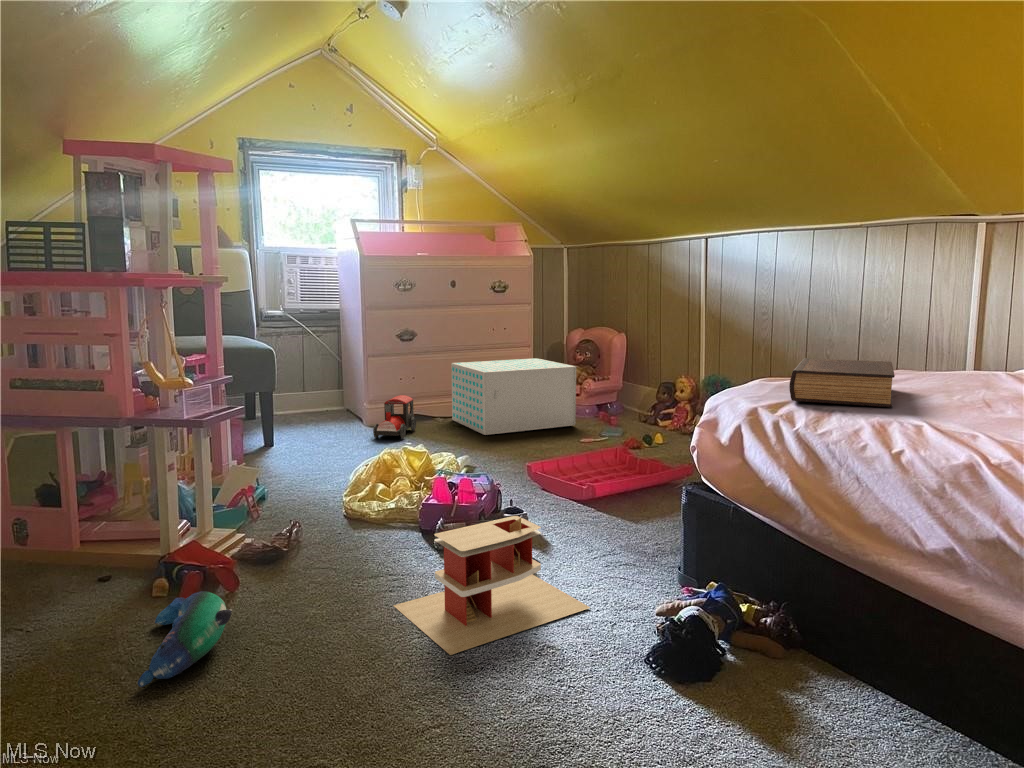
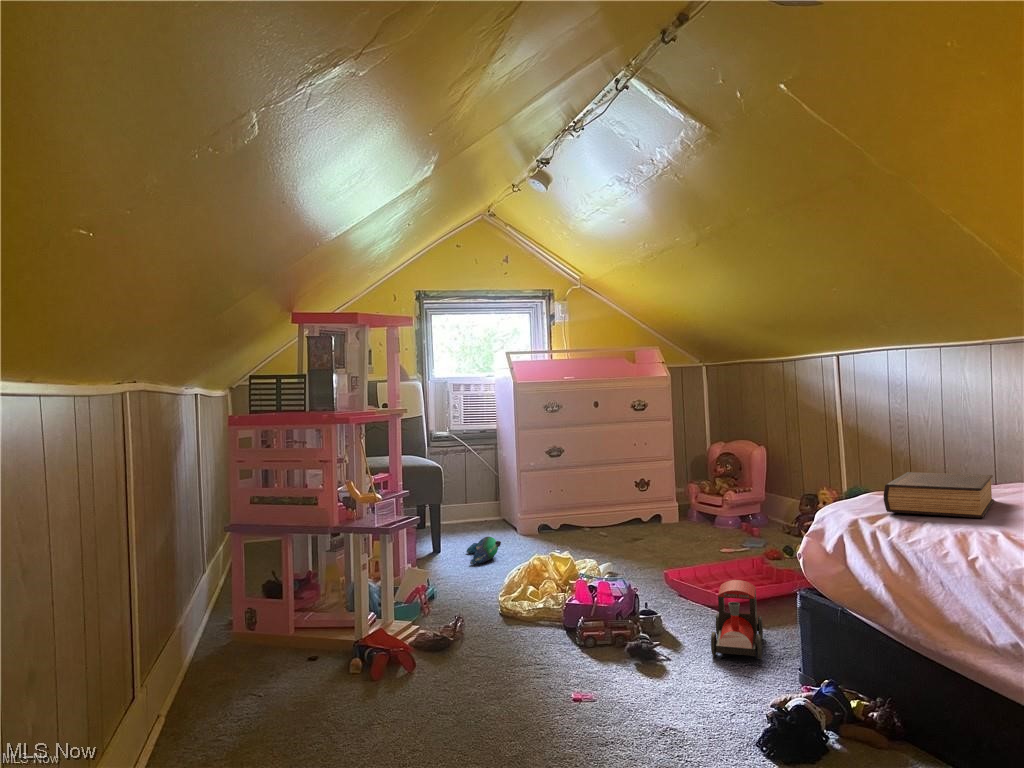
storage box: present [451,358,576,435] -> none [597,471,716,544]
toy train: present [373,395,416,438] -> present [711,580,763,659]
toy house: present [394,516,590,655] -> none [539,614,713,732]
plush toy: present [138,591,232,687] -> present [466,537,501,564]

